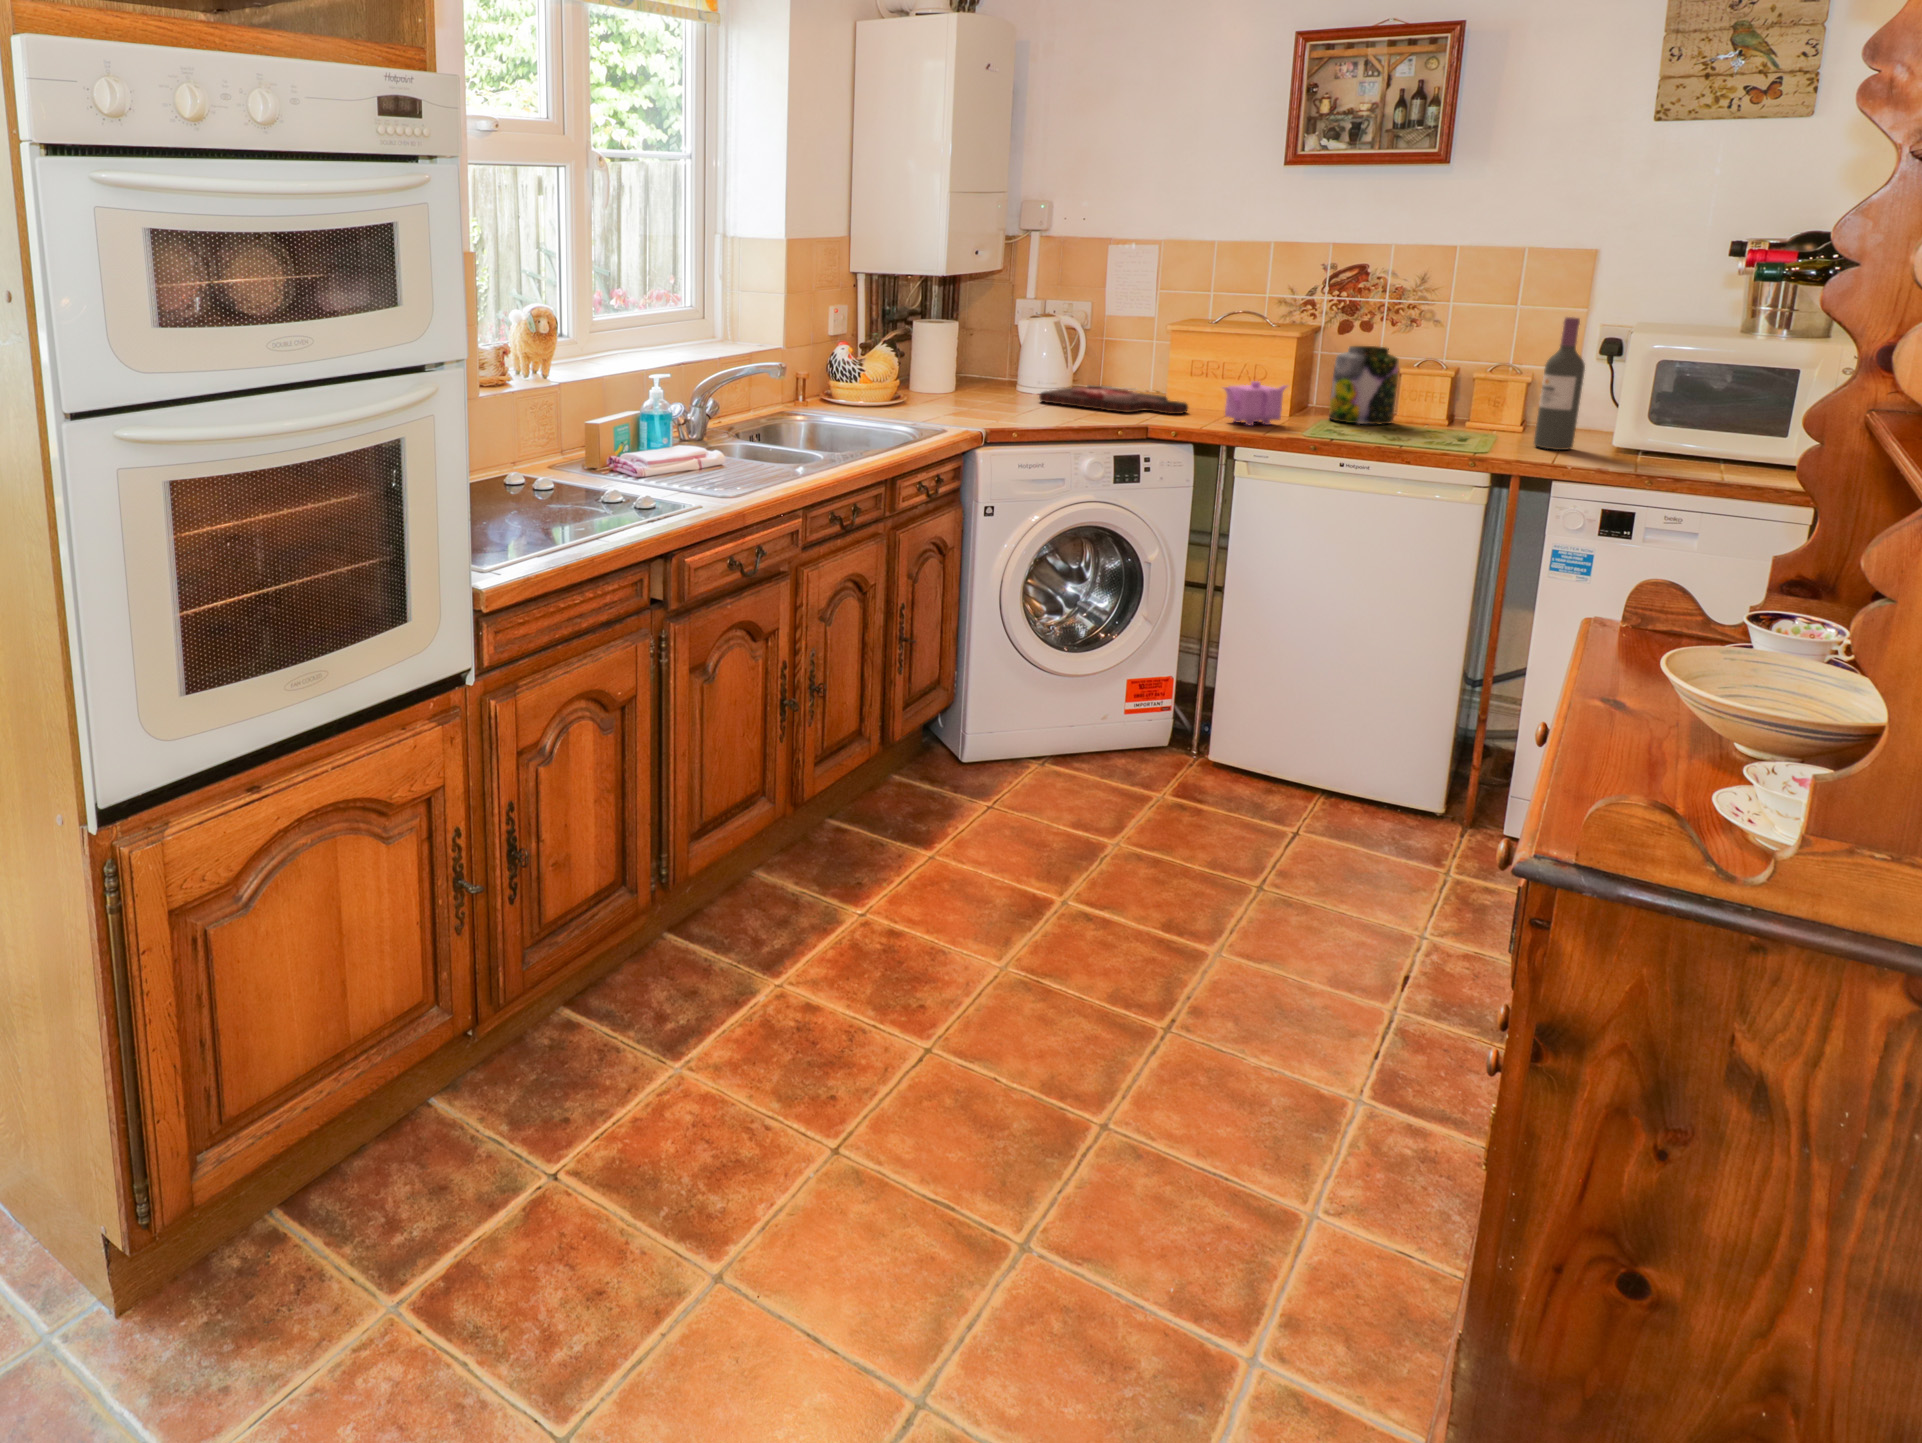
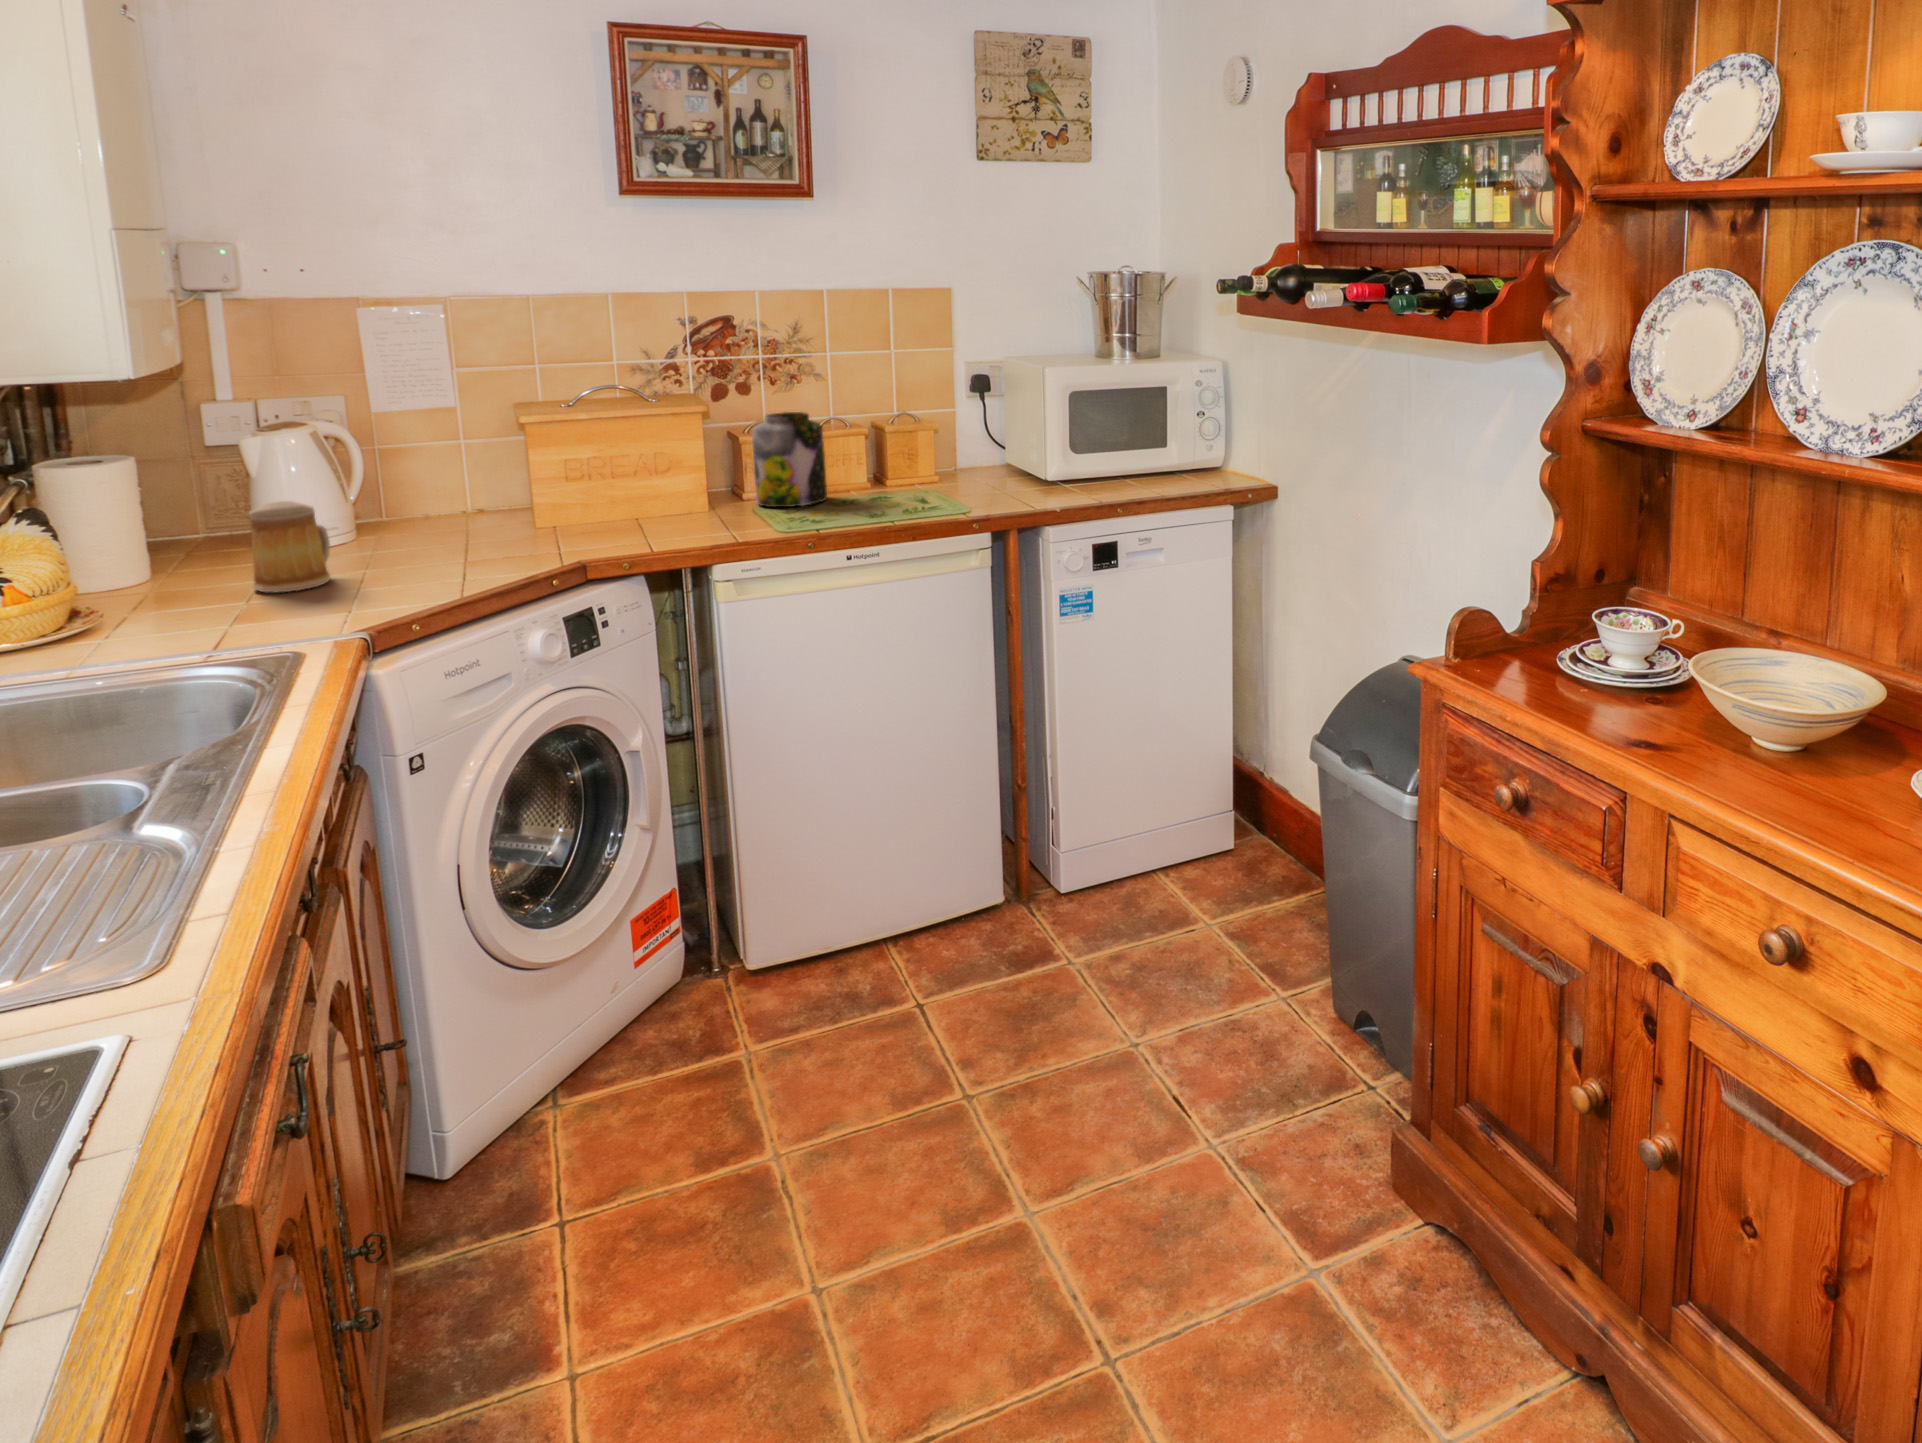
wine bottle: present [1534,317,1585,450] -> none [987,362,1025,499]
mug: none [973,354,1020,410] -> present [249,501,331,593]
teapot: present [1224,381,1287,425] -> none [654,474,729,535]
cutting board: present [1039,385,1188,414] -> none [347,512,592,558]

